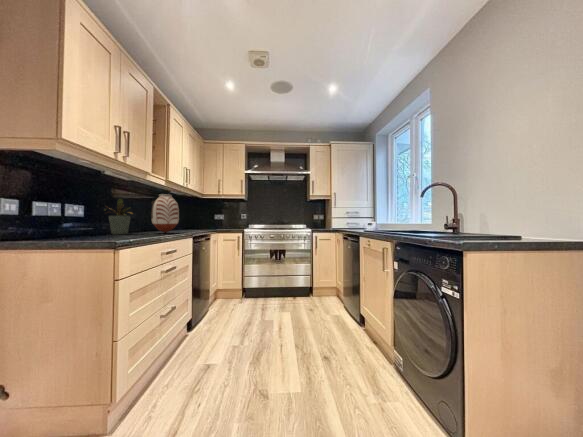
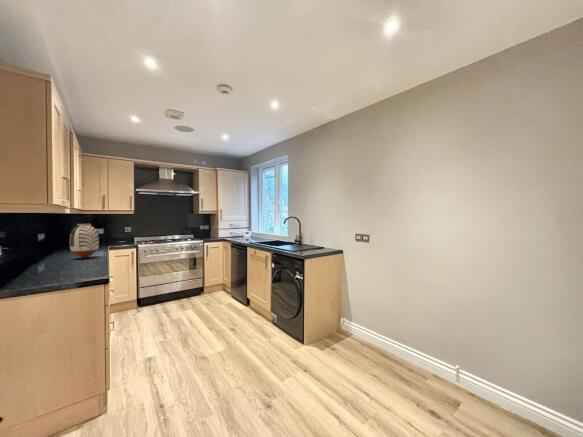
potted plant: present [104,199,131,234] -> none [19,231,54,265]

